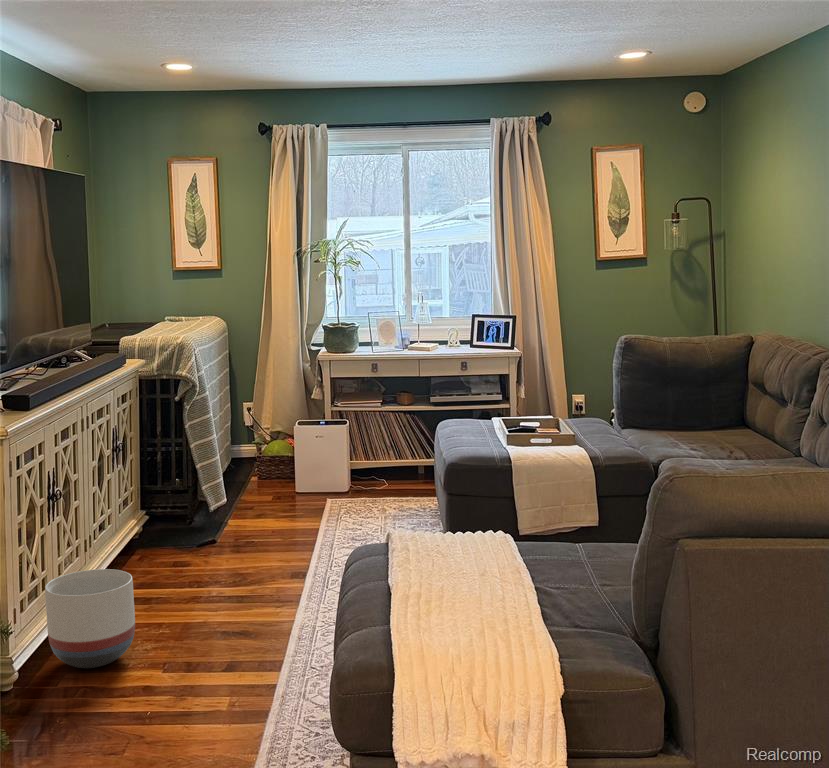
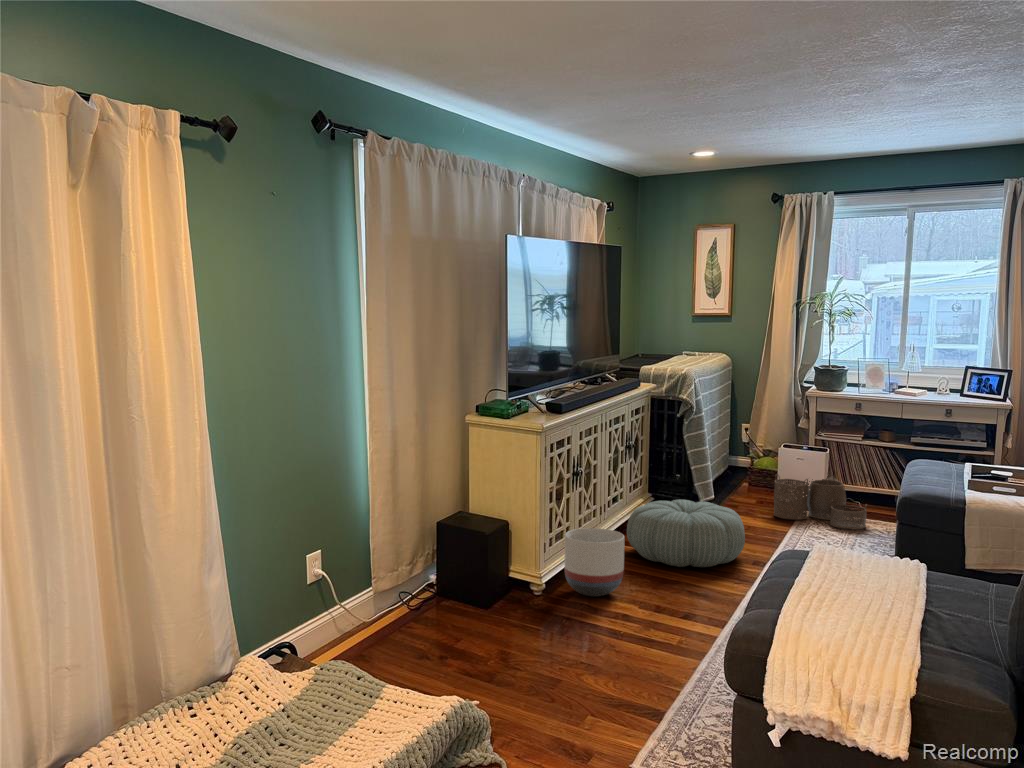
woven basket: none [295,446,401,512] -> present [774,472,867,529]
pouf: none [127,507,280,598] -> present [627,500,745,567]

